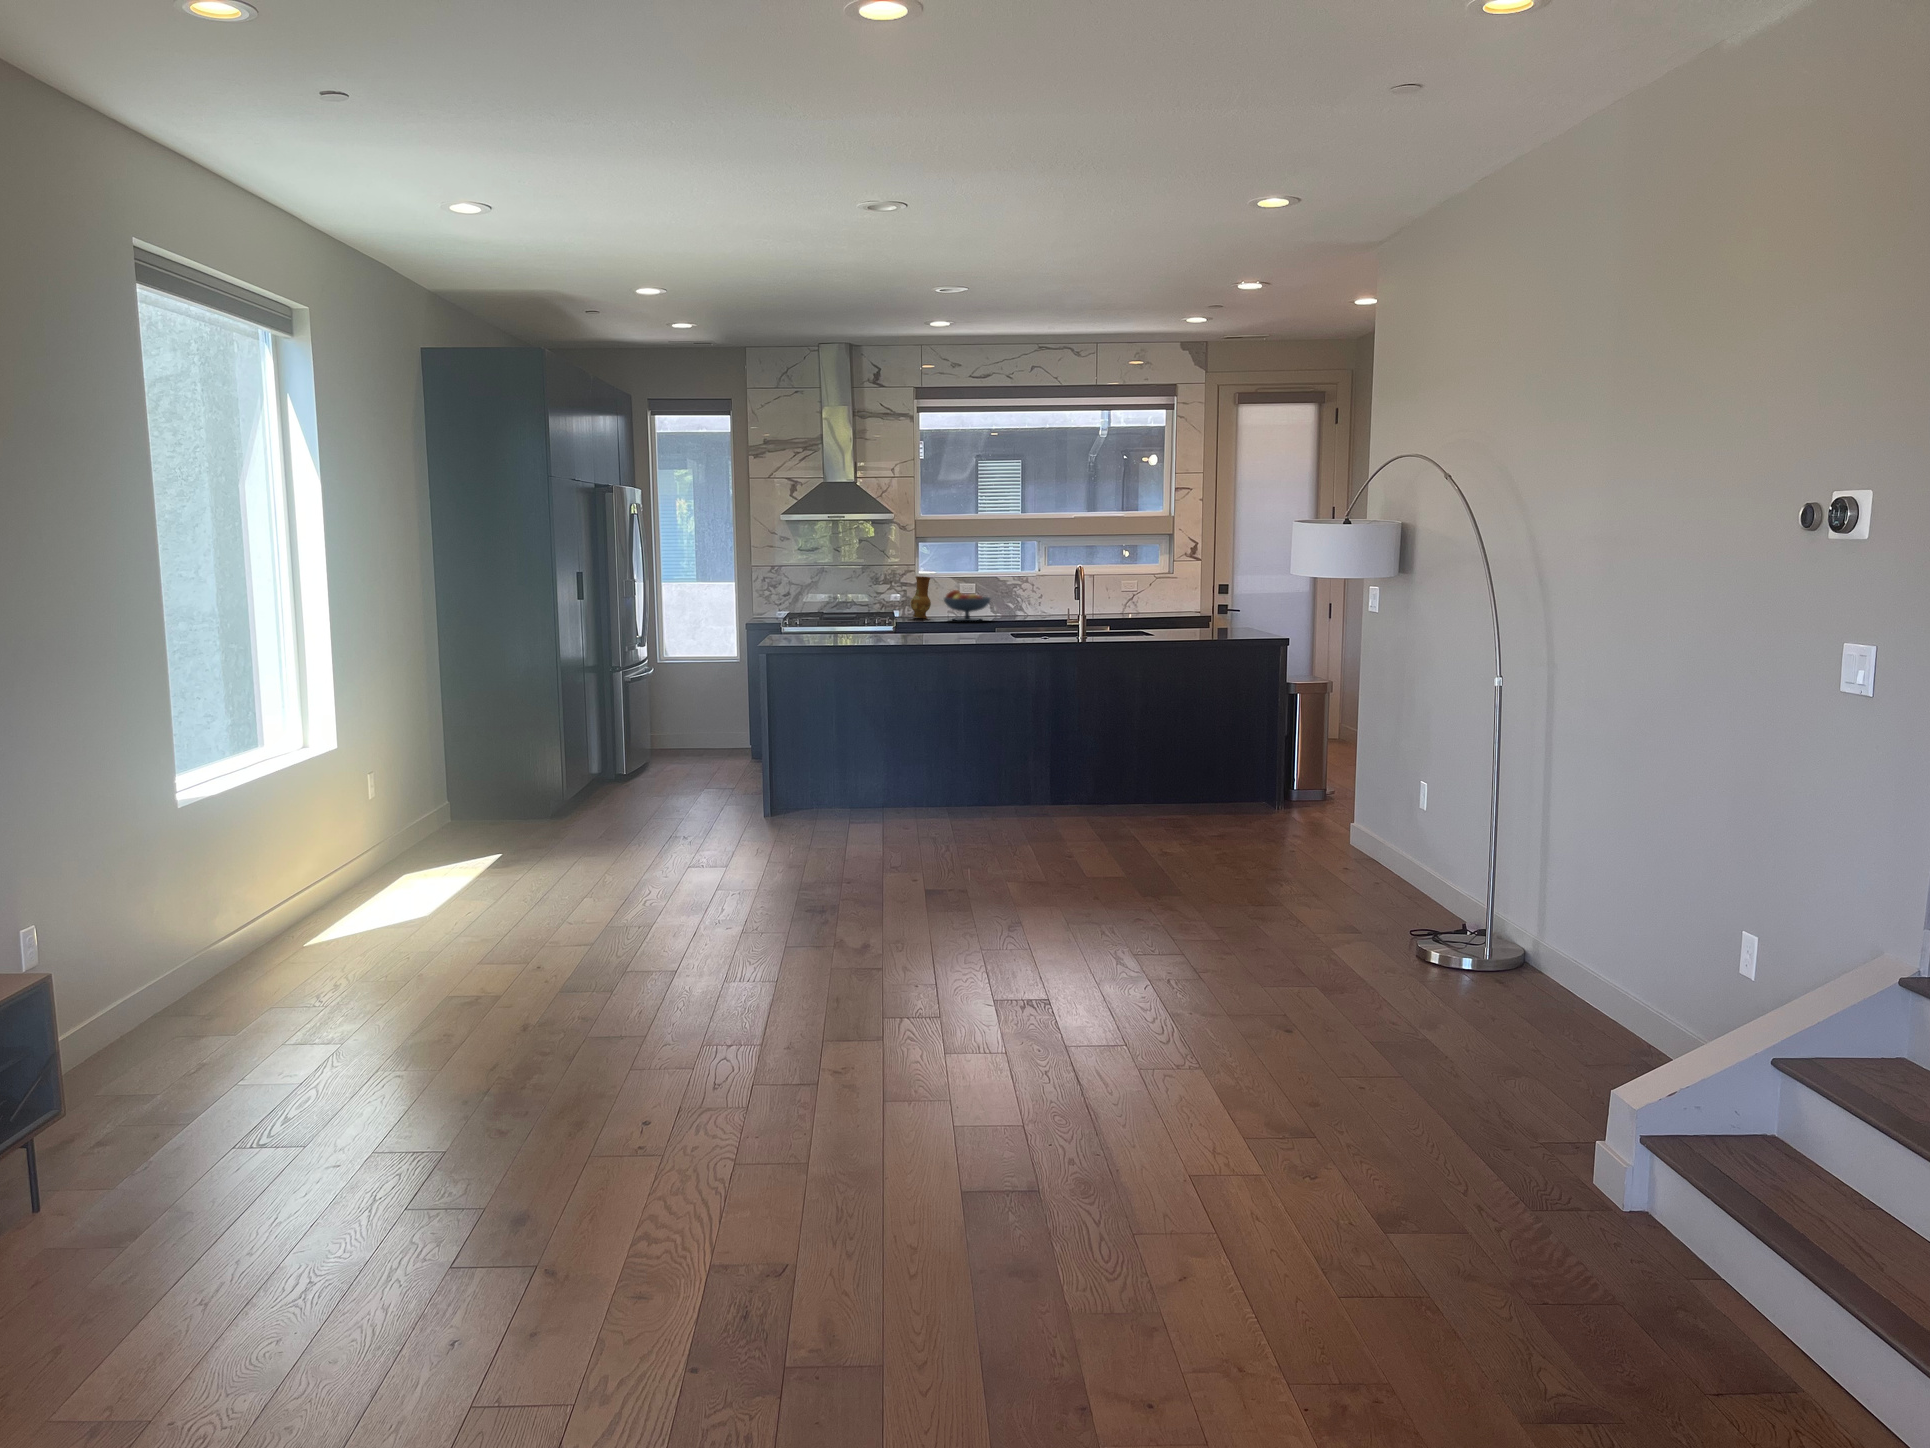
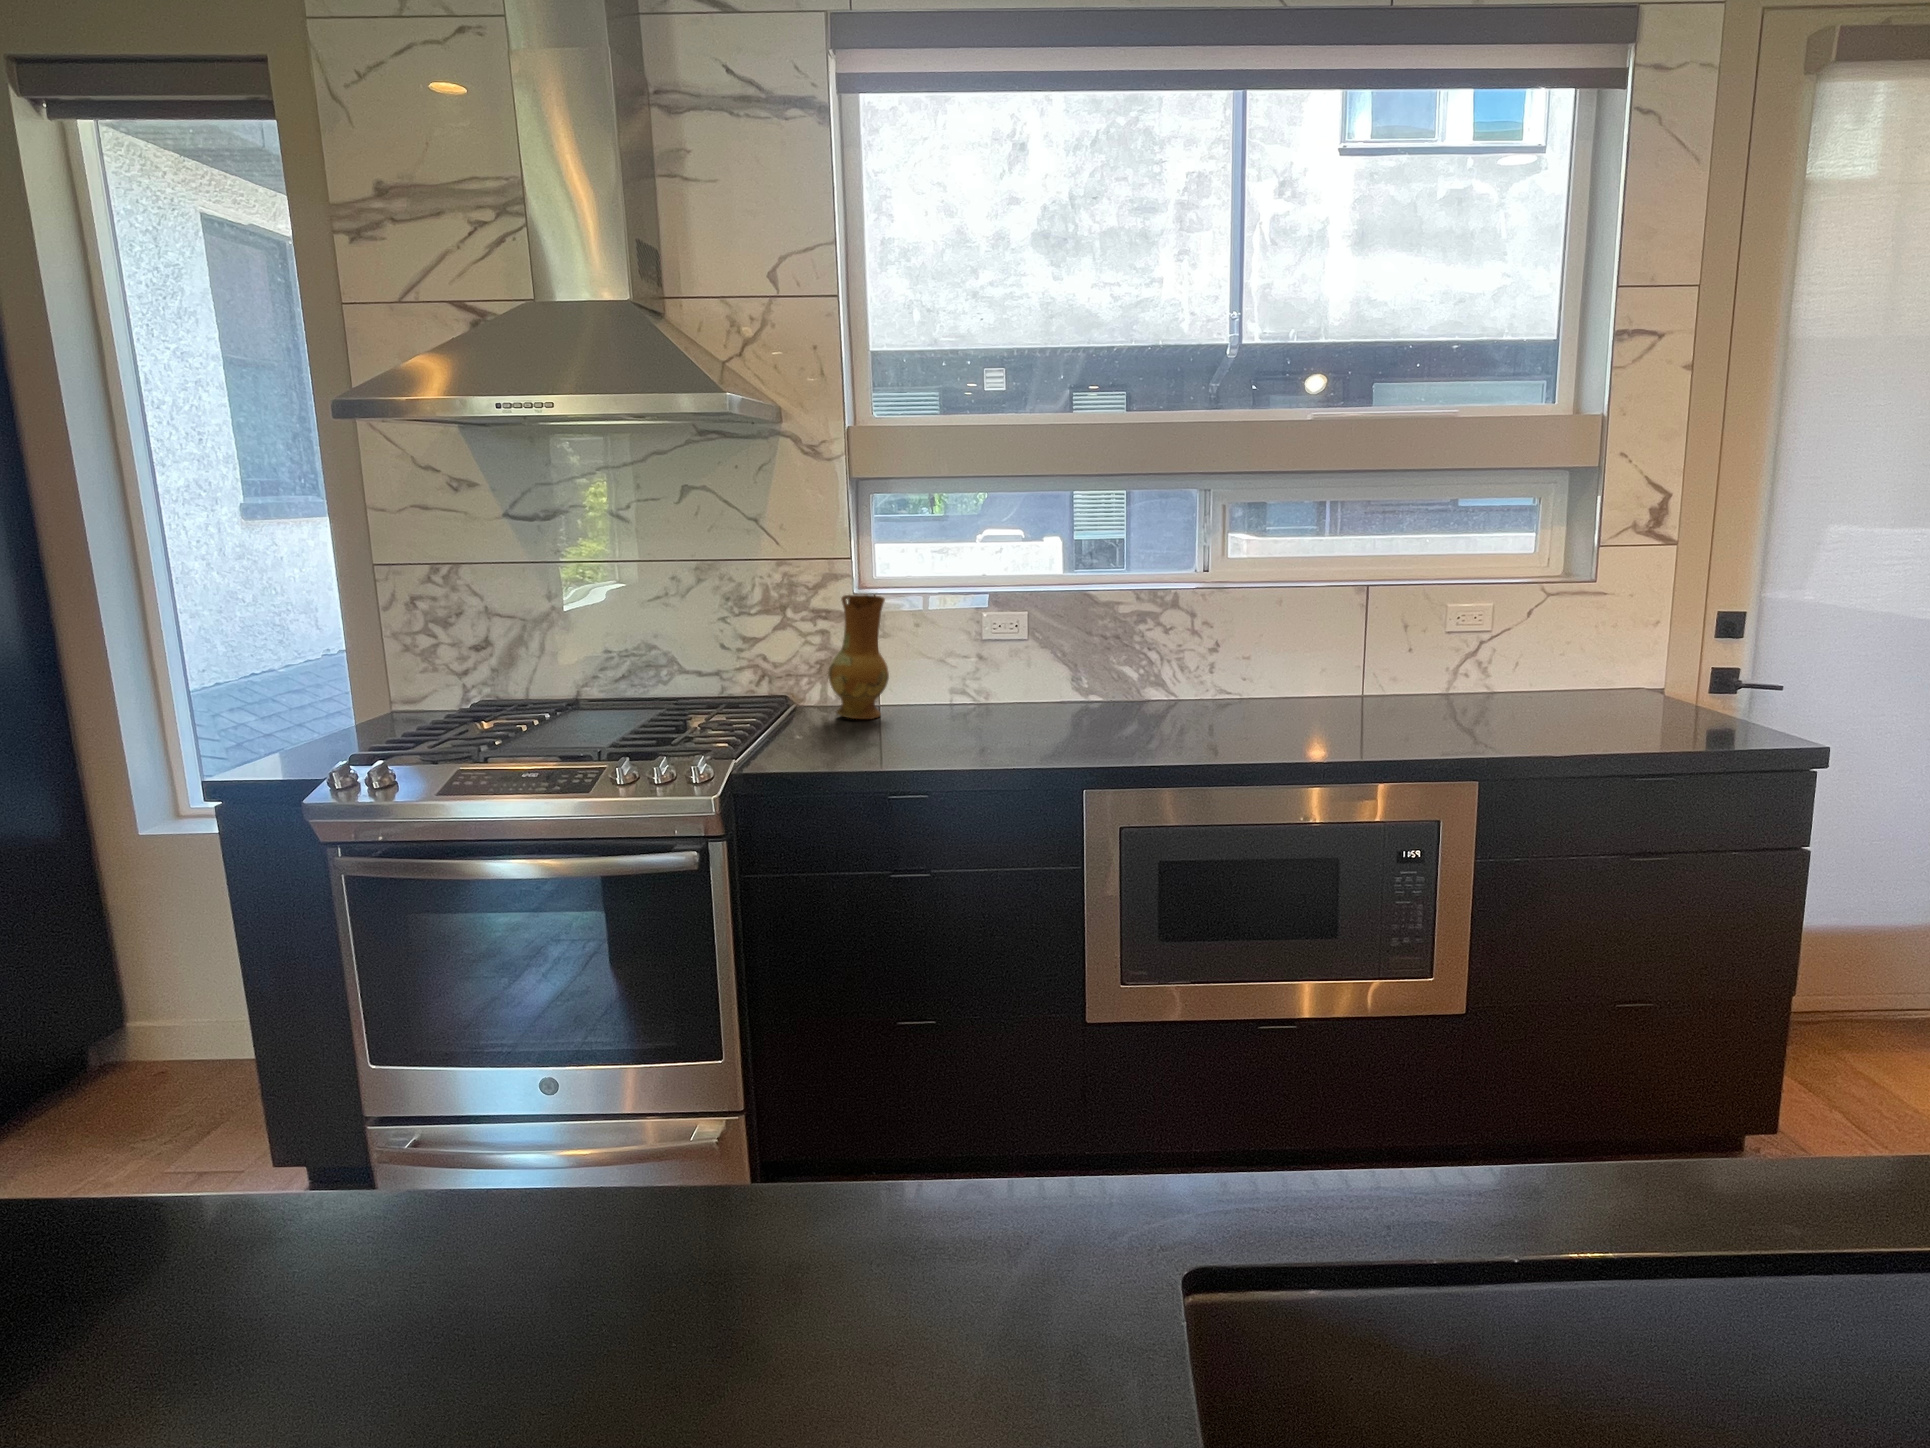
fruit bowl: present [944,590,990,621] -> none [911,640,1065,746]

